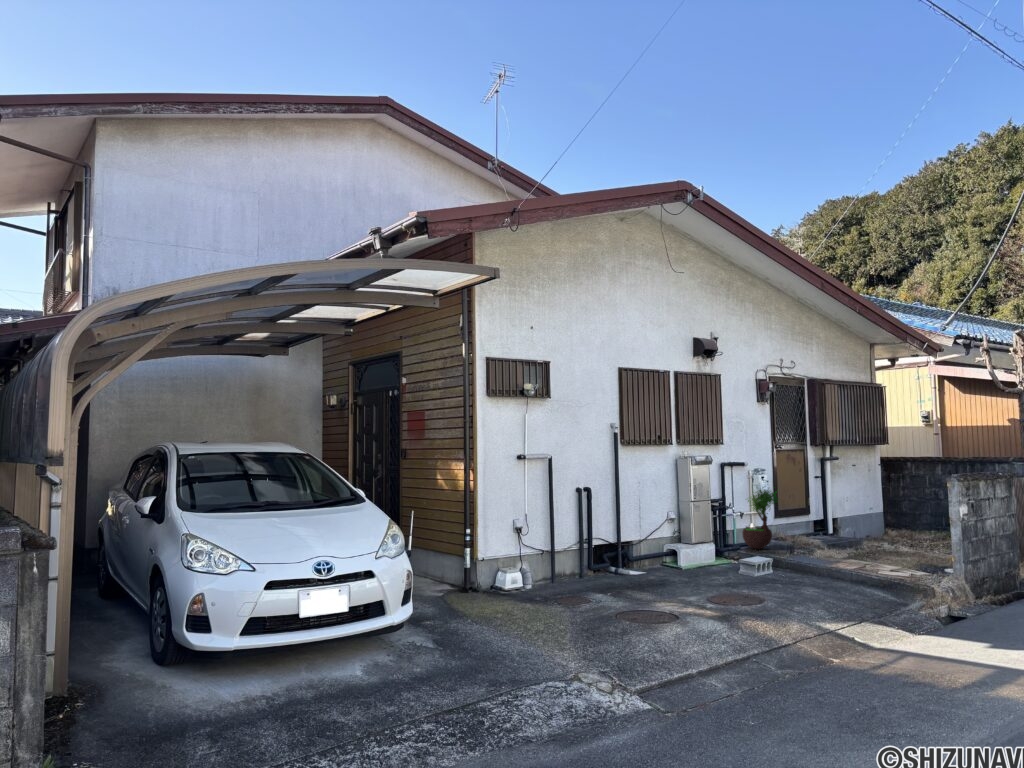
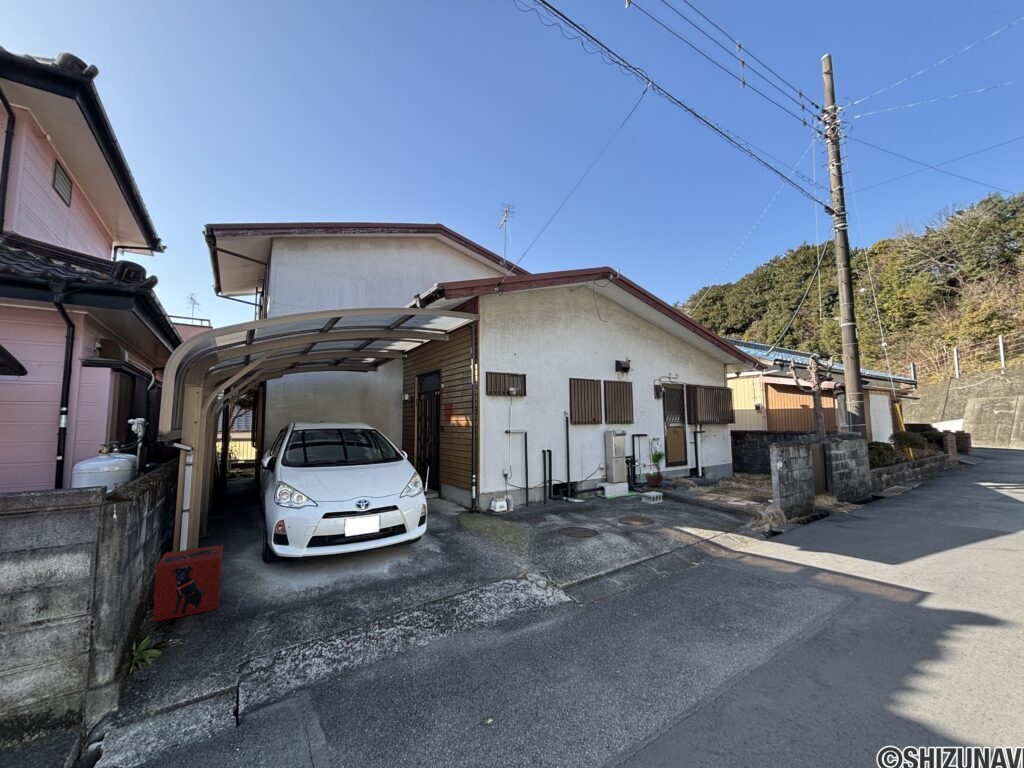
storage box: none [27,631,124,743] -> present [153,545,223,622]

